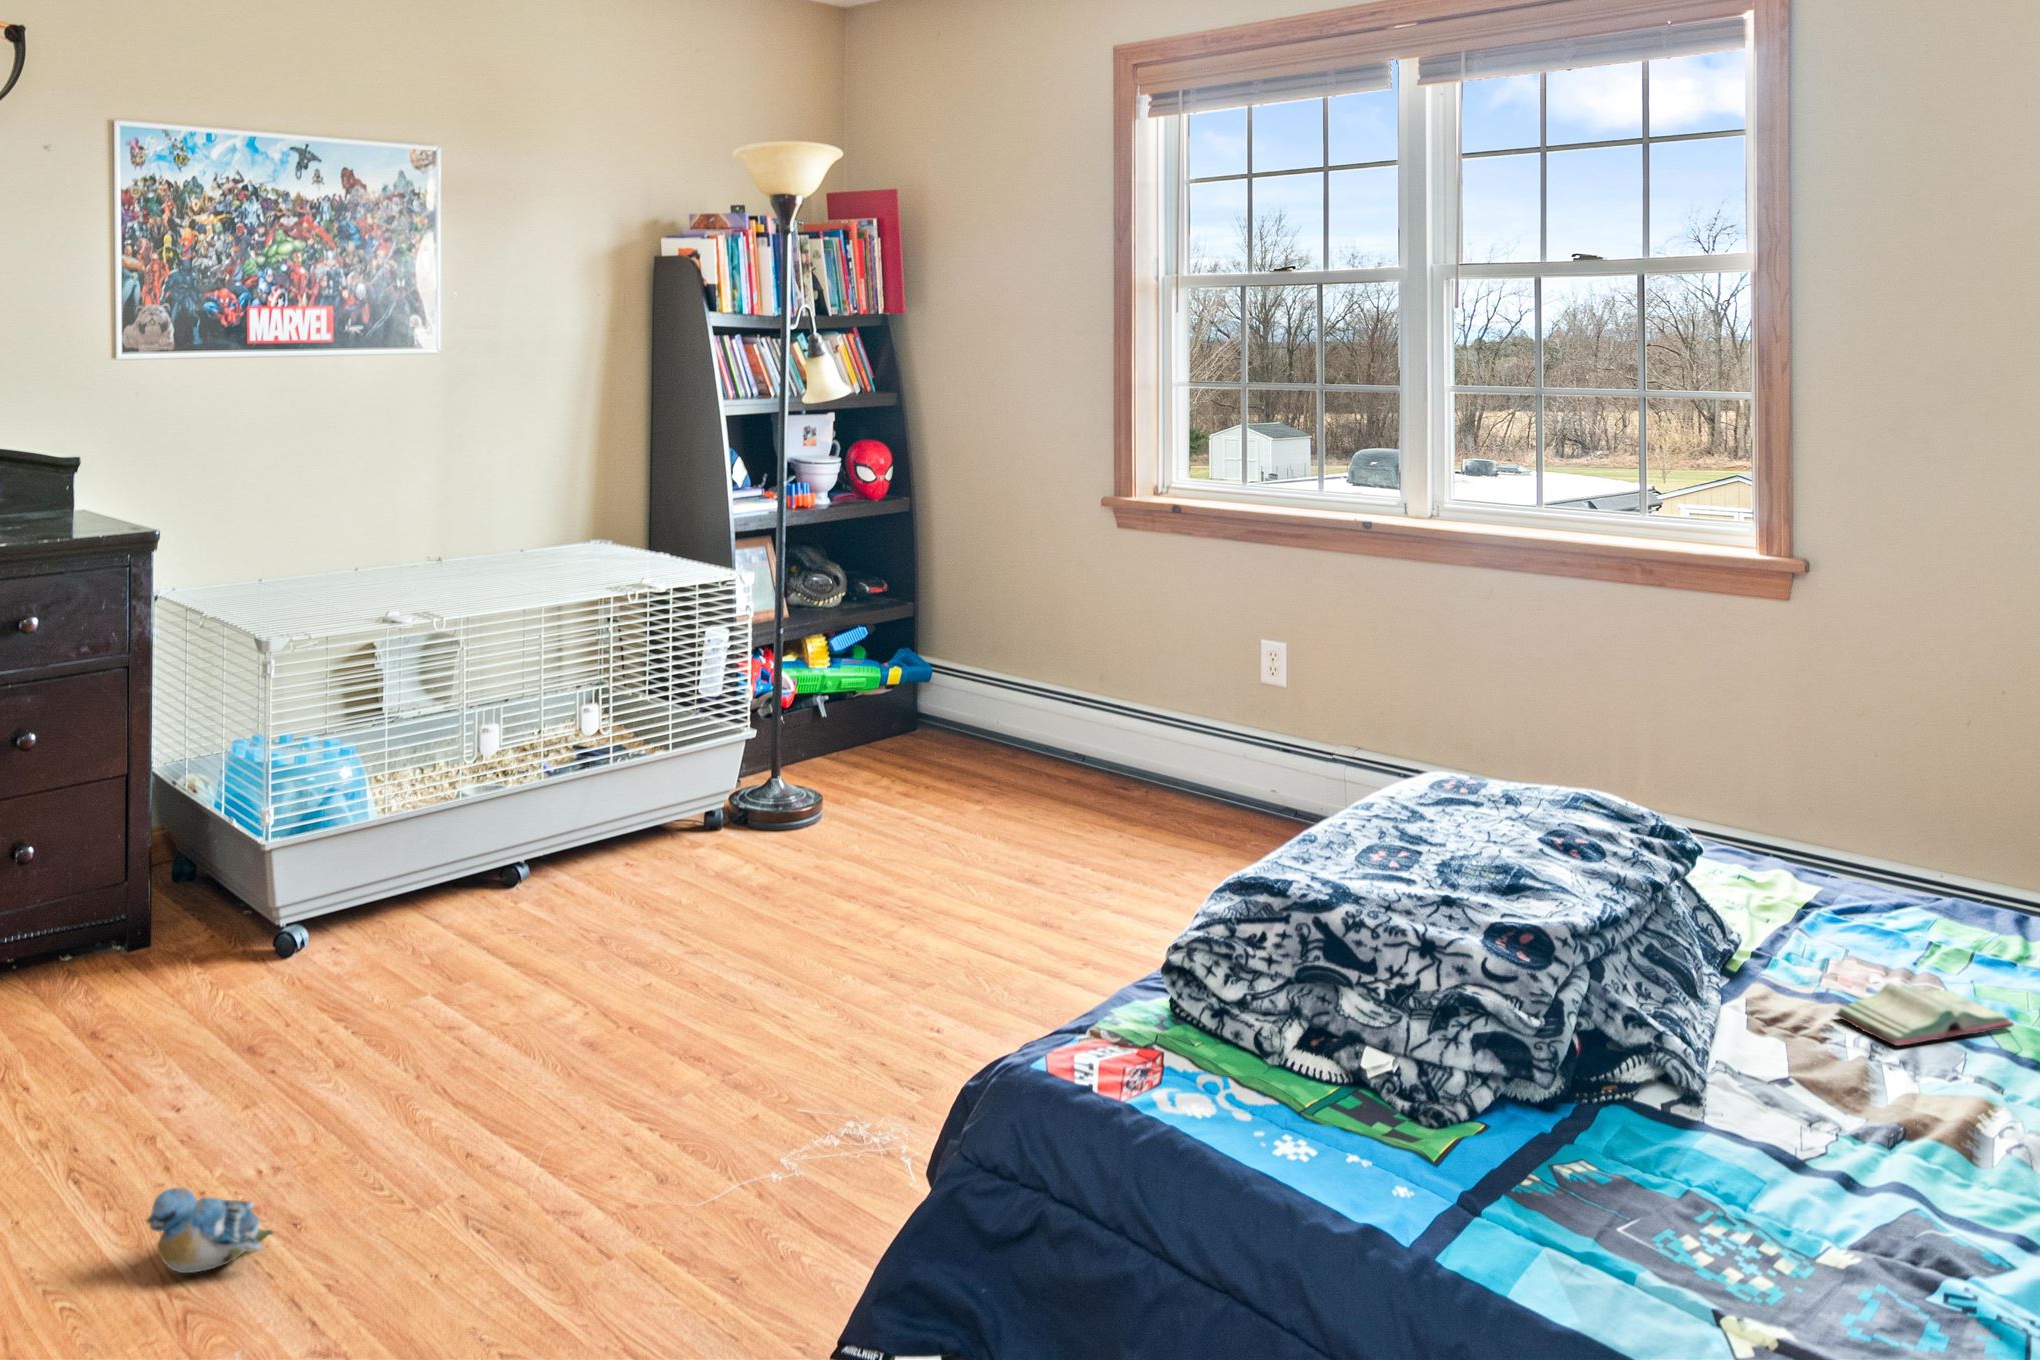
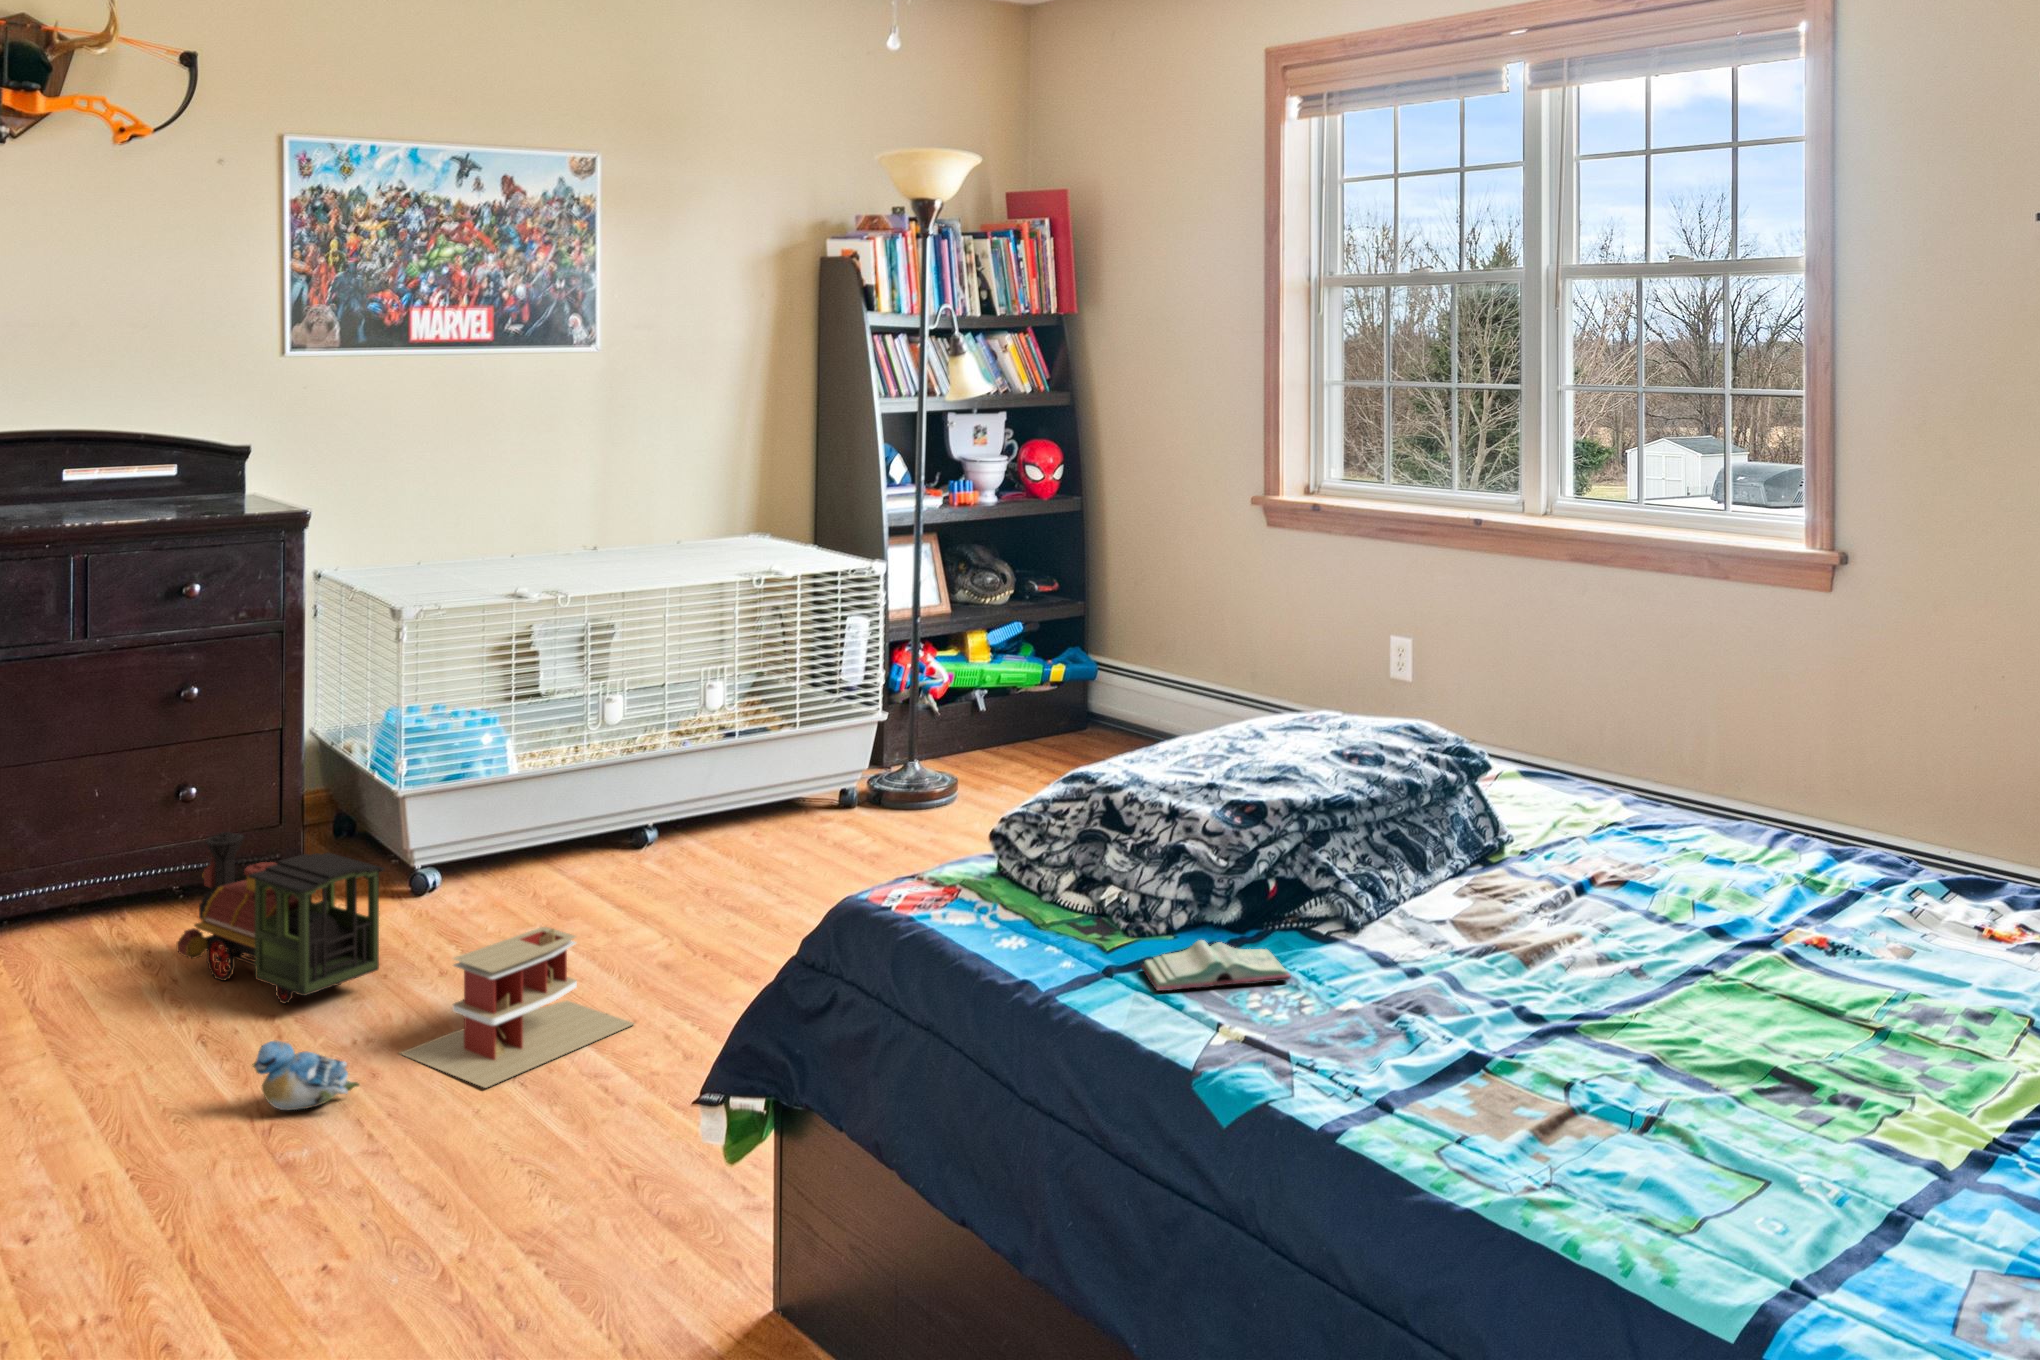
toy train: none [22,904,271,1112] -> present [176,832,385,1004]
book: present [1836,983,2013,1046] -> present [1141,940,1291,991]
toy house: none [305,1013,573,1227] -> present [400,927,634,1088]

